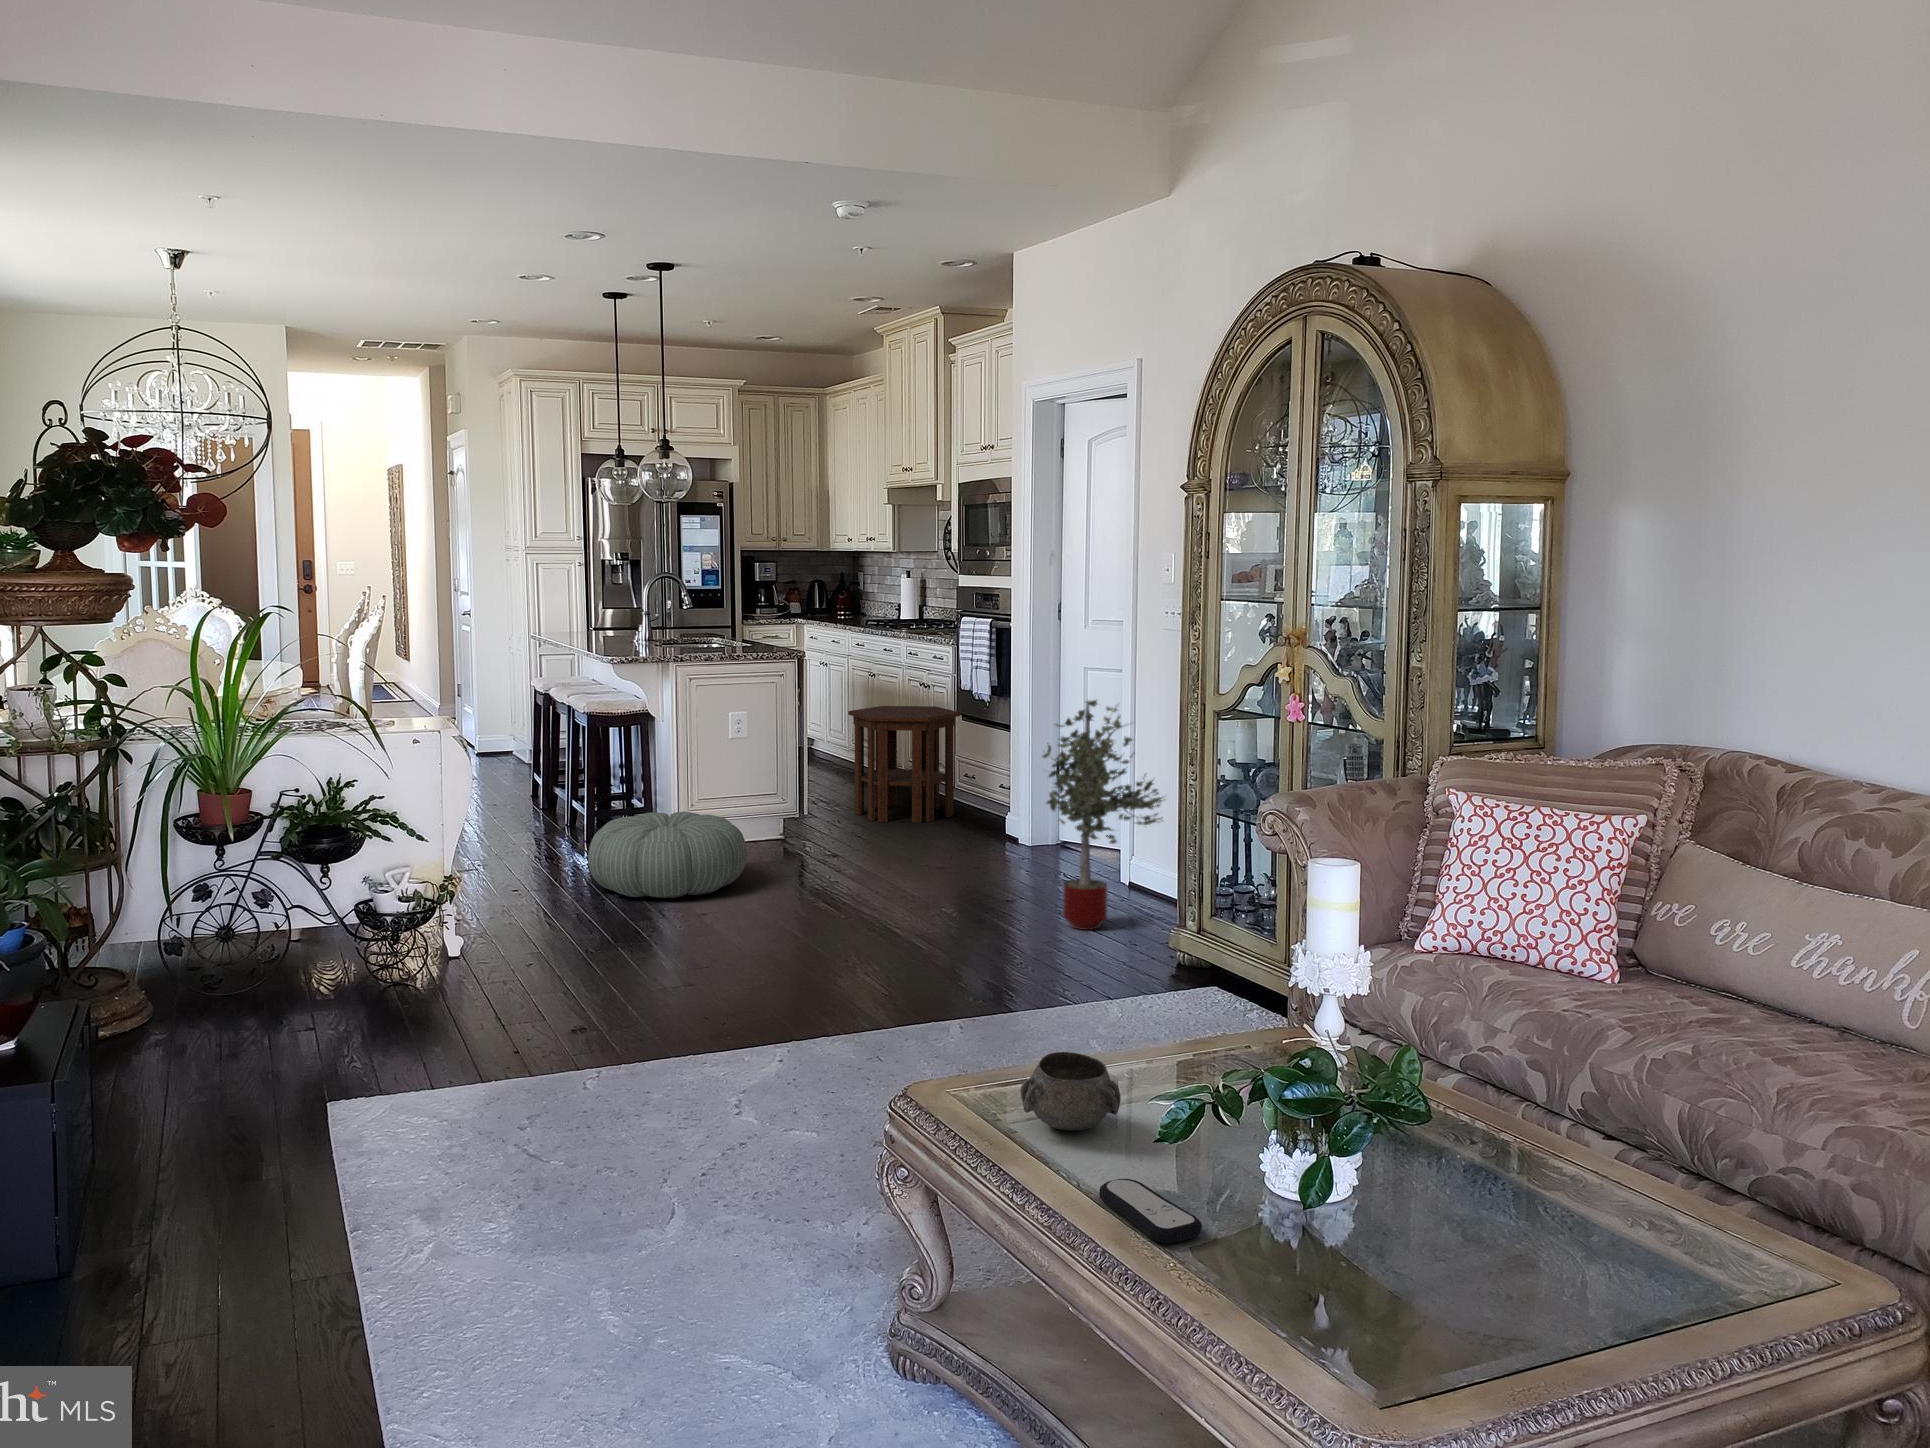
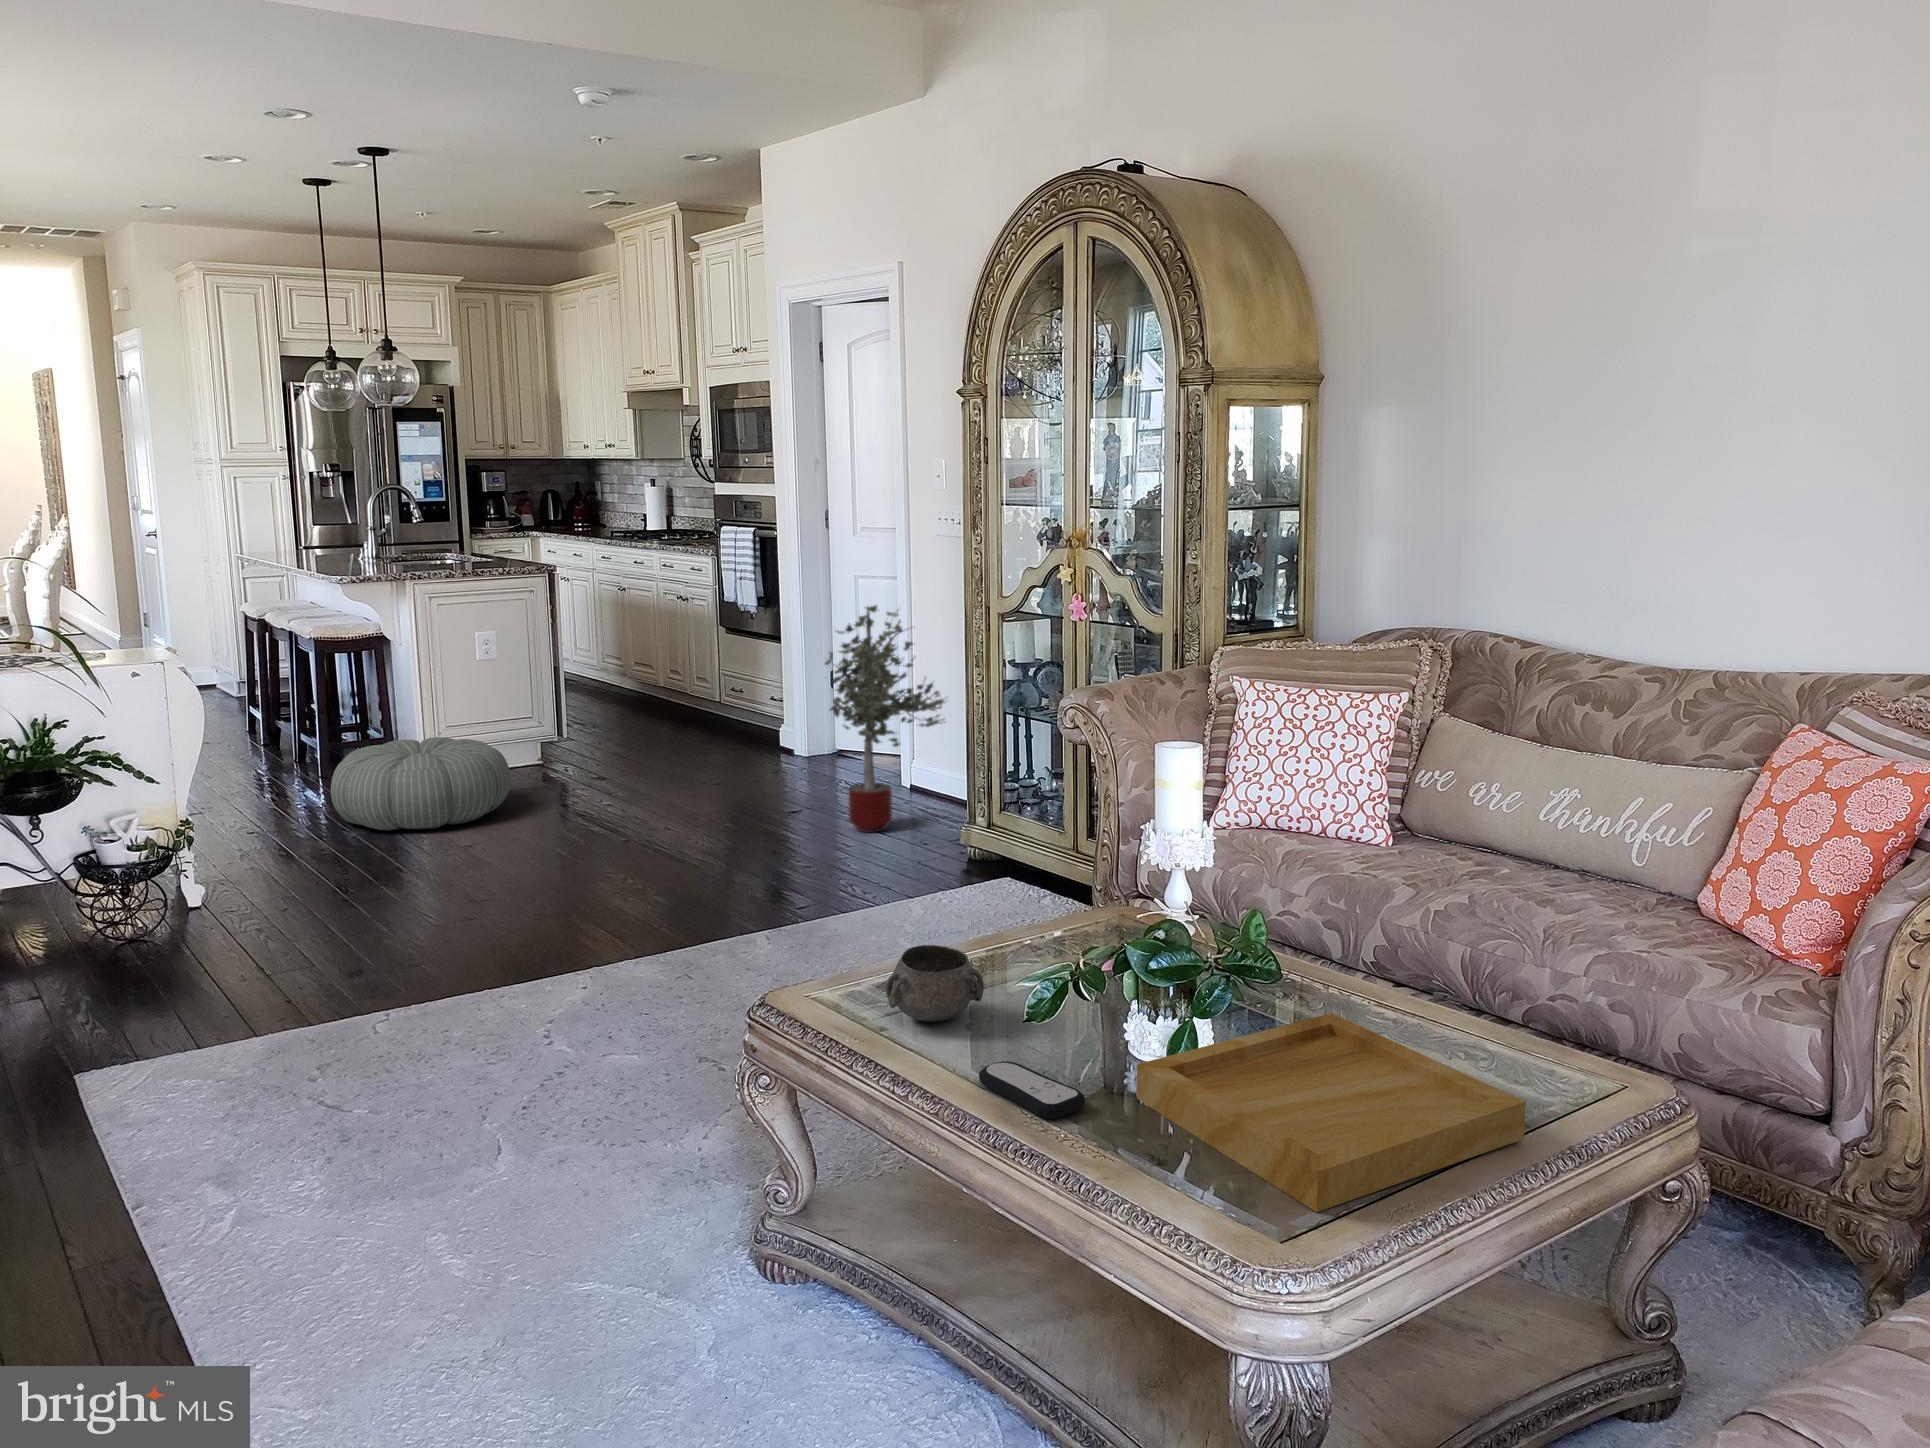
side table: present [848,706,960,823] -> none [604,620,723,739]
tray: none [1260,1165,1693,1379] -> present [1137,1013,1526,1212]

